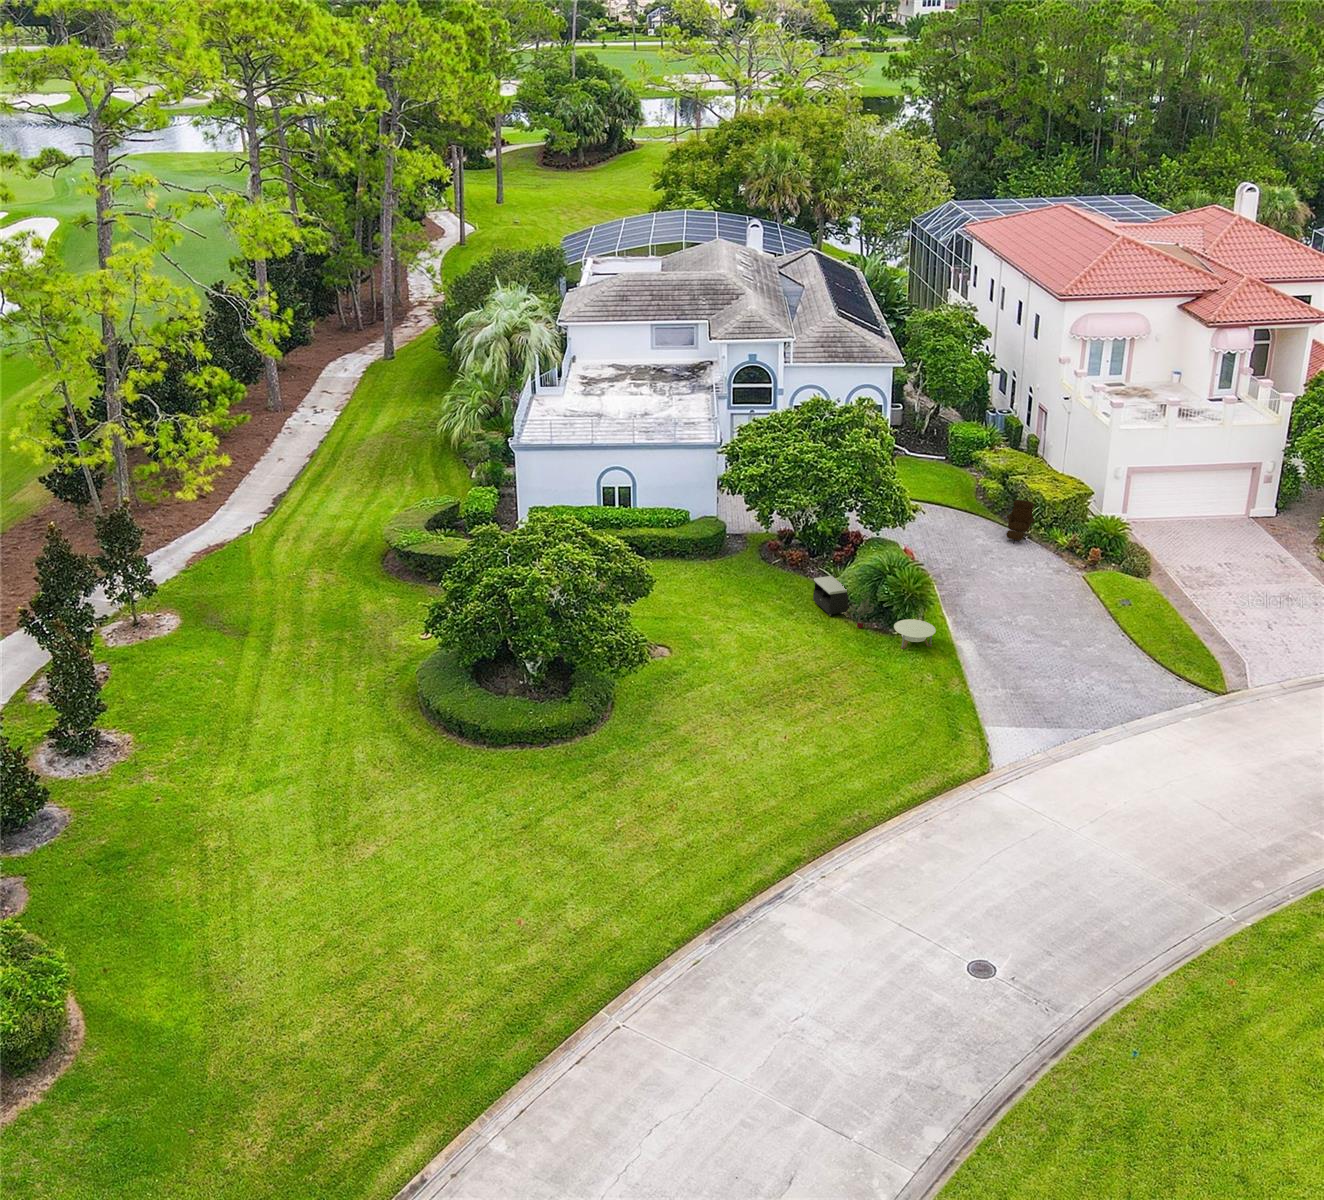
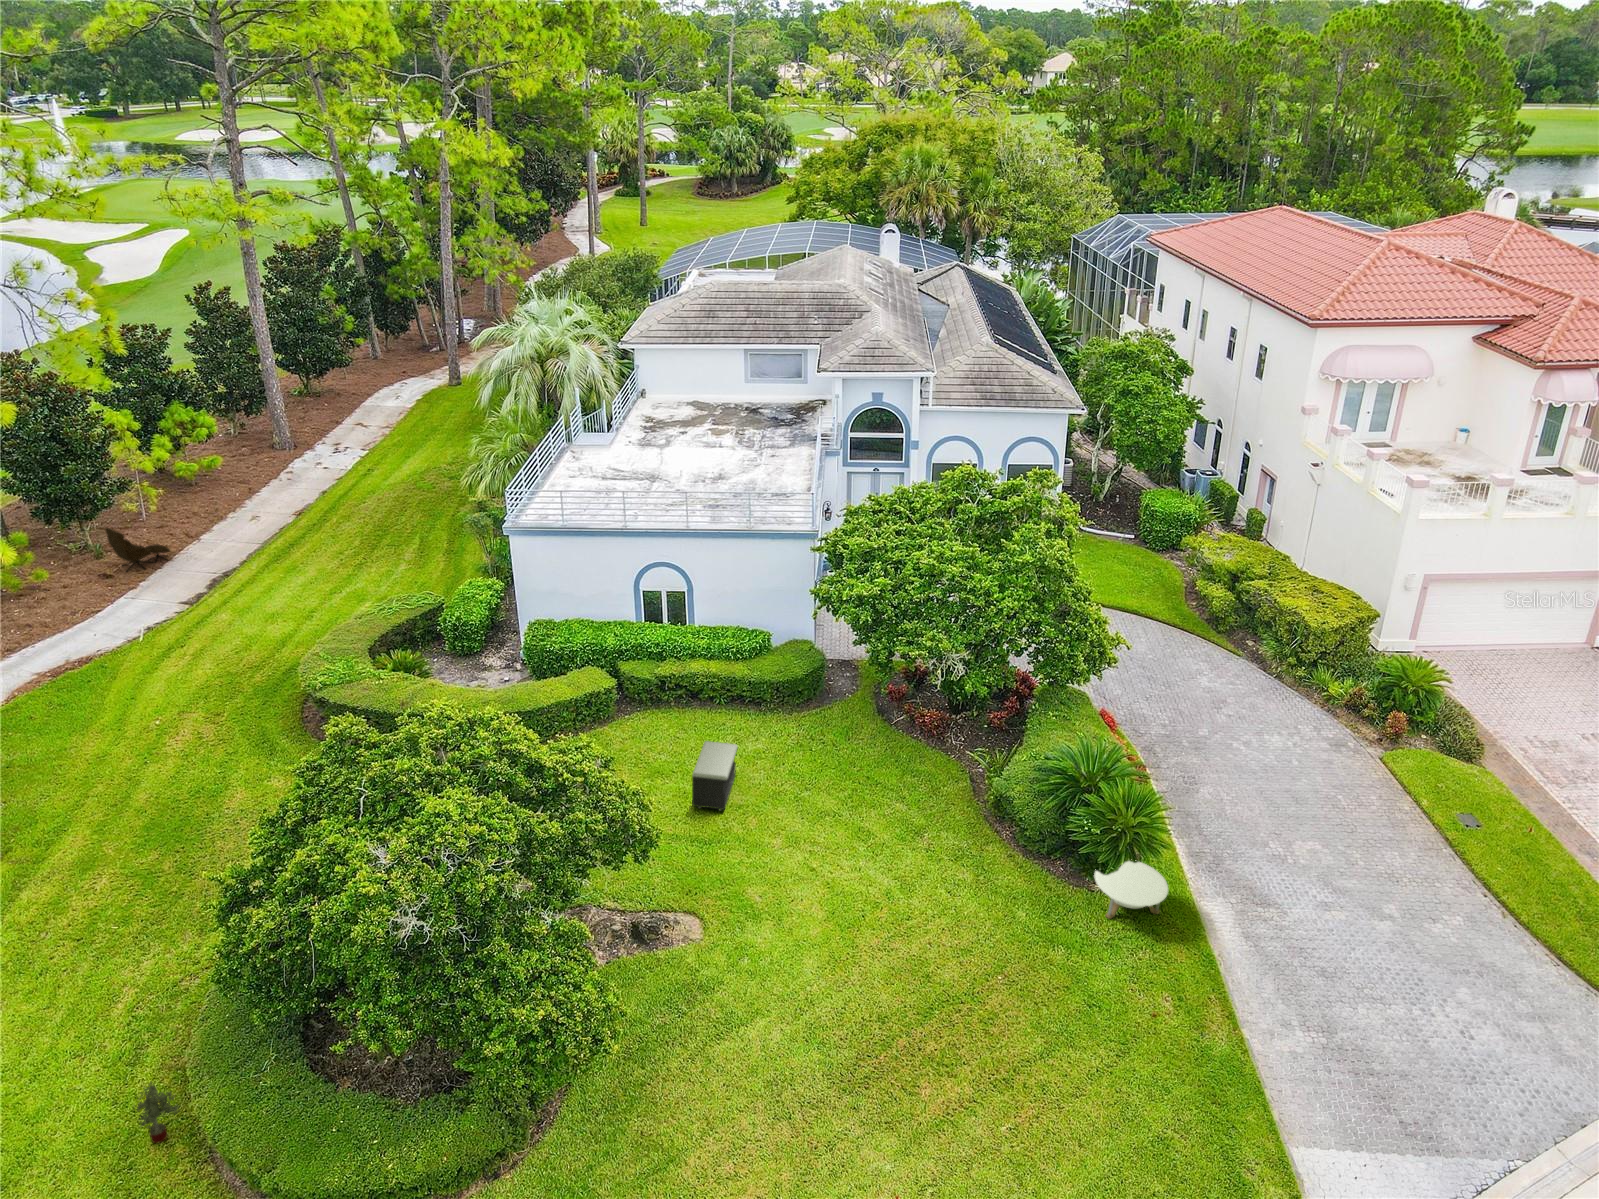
lounge chair: present [1007,500,1035,544] -> present [105,528,170,571]
storage bench: present [813,576,848,616] -> present [692,741,737,810]
potted tree: present [850,599,874,628] -> present [137,1083,179,1143]

